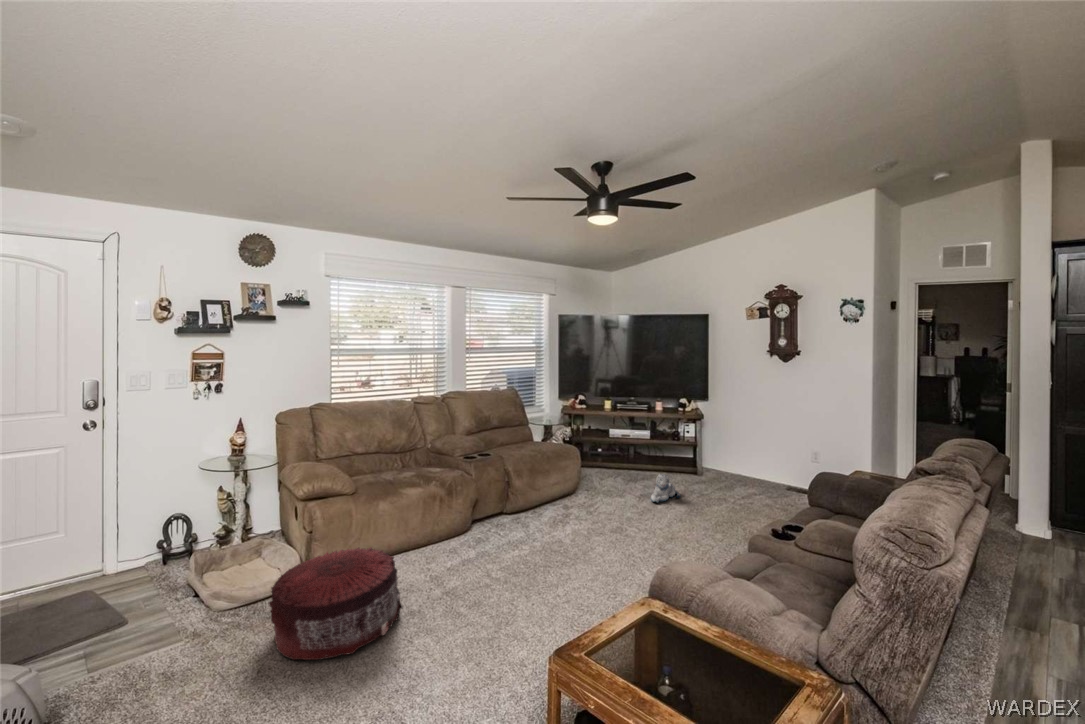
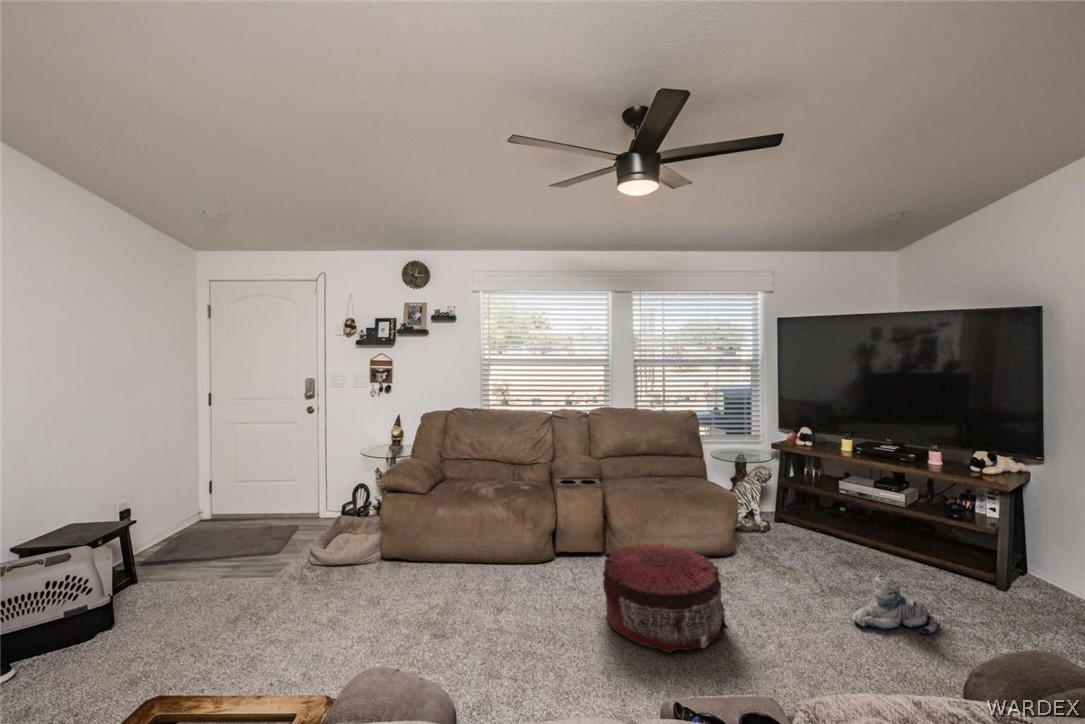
pouf: present [269,547,403,660] -> present [603,543,727,653]

